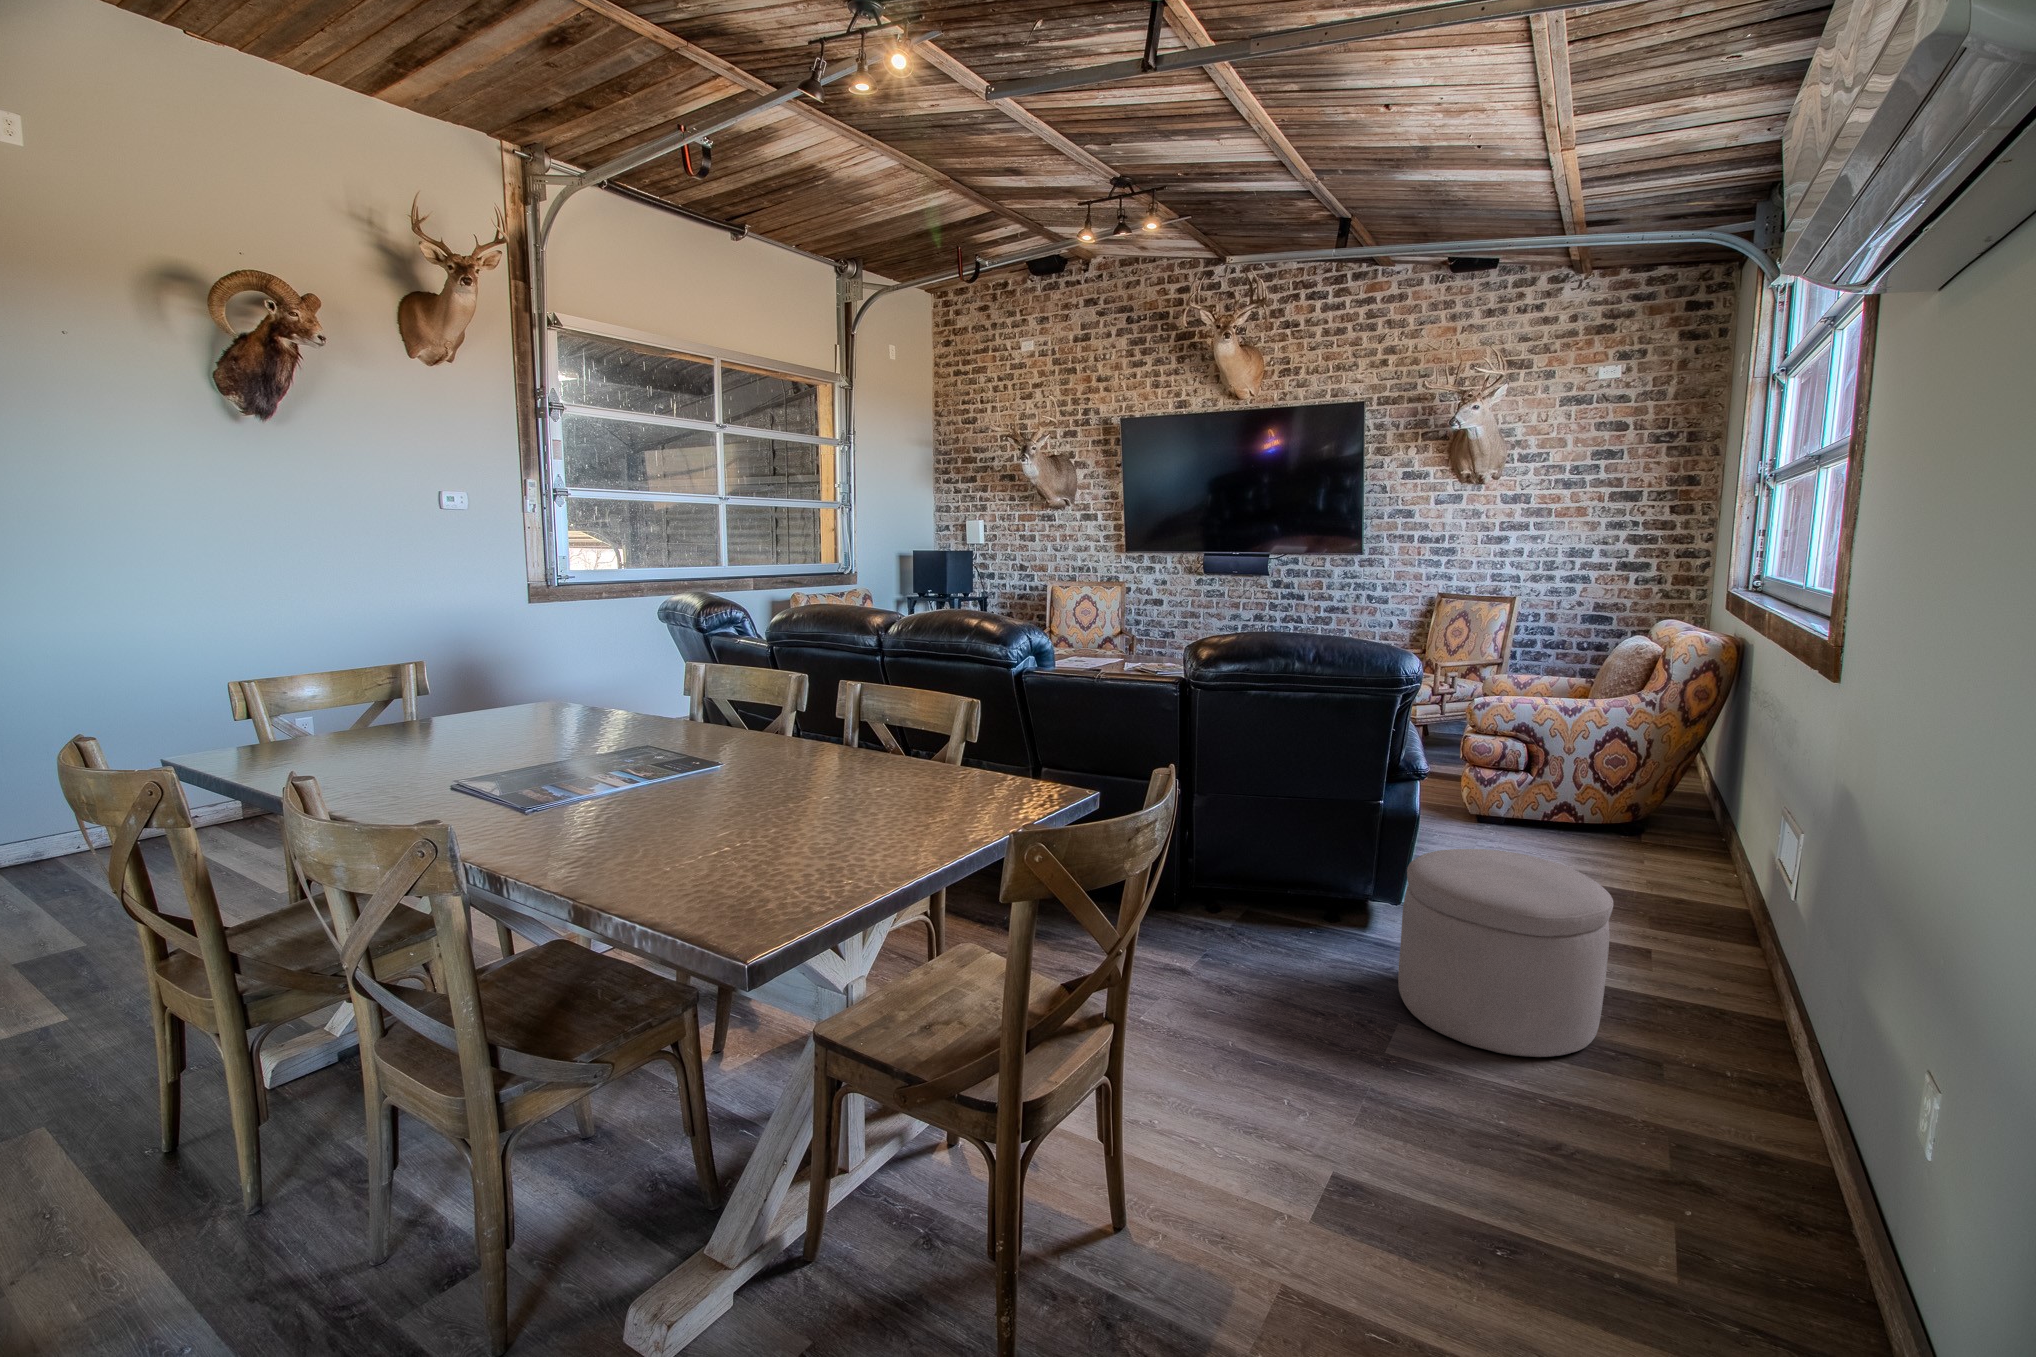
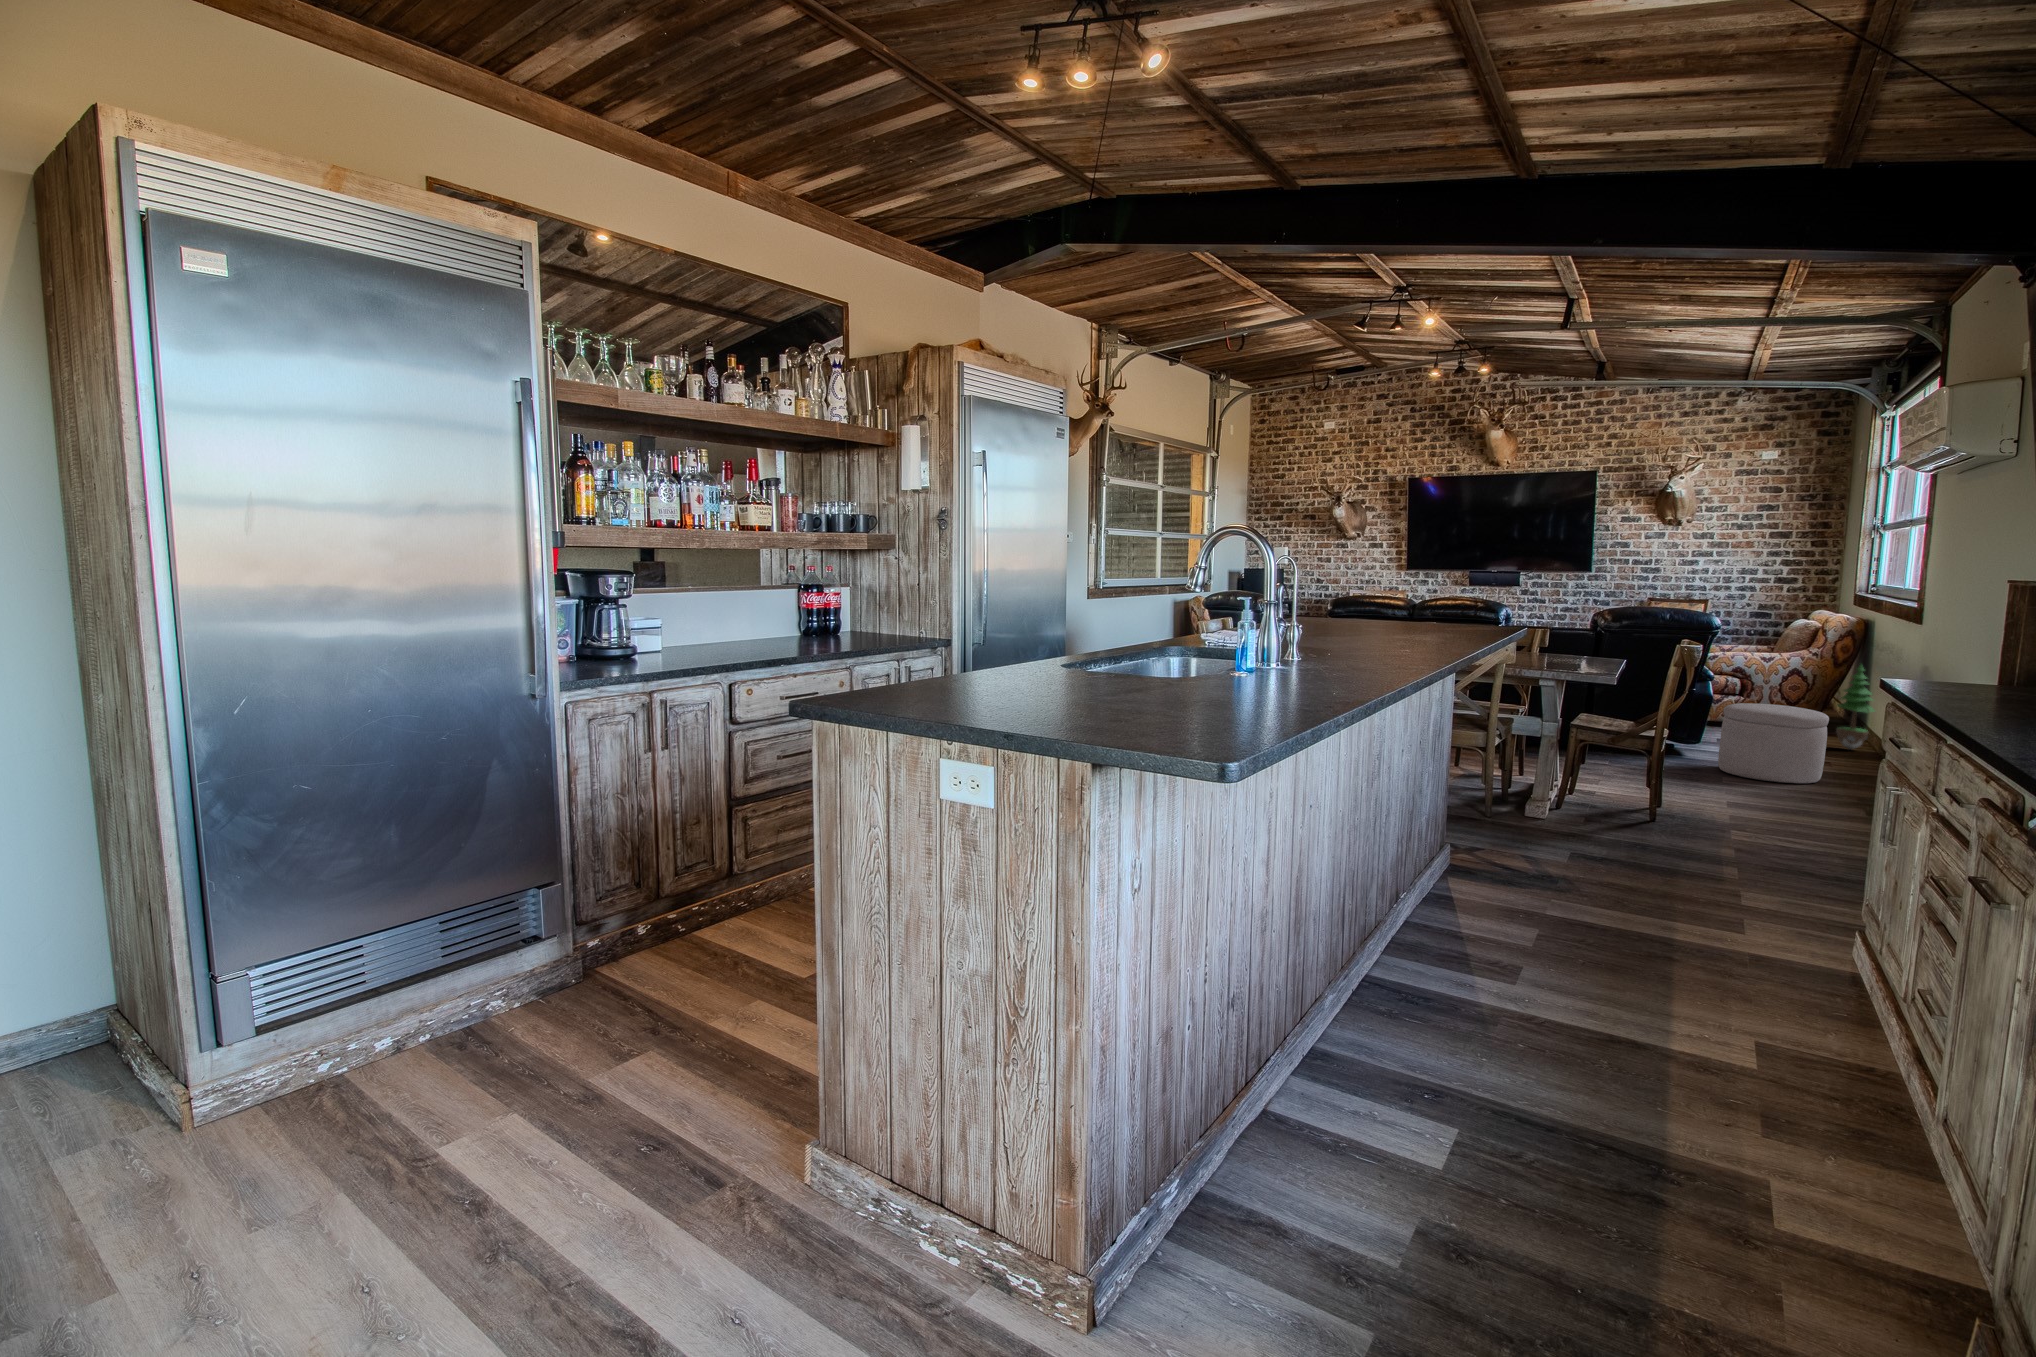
potted tree: none [1670,732,1742,891] -> present [1836,665,1875,749]

